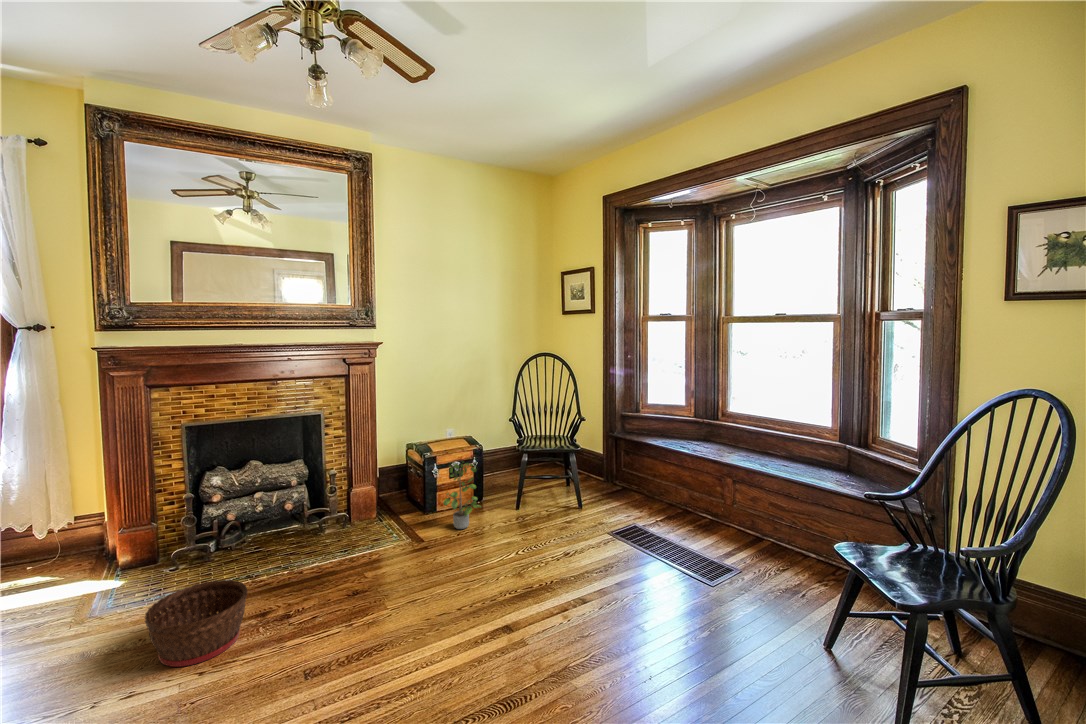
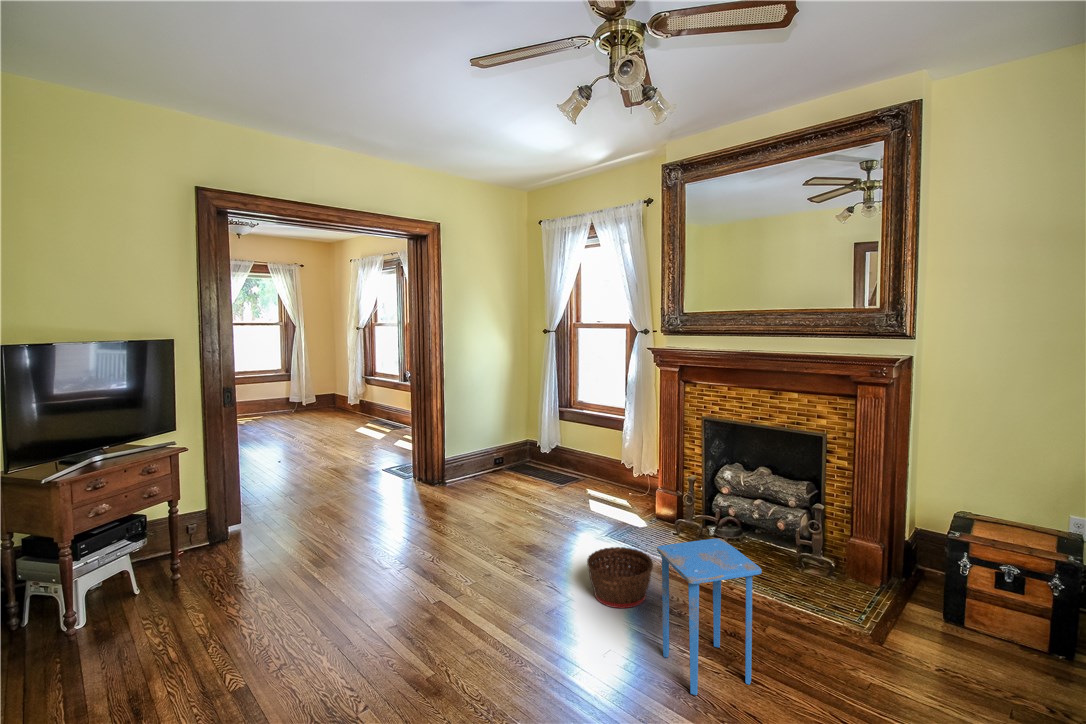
potted plant: present [443,463,481,529] -> none [924,554,981,663]
side table: none [317,503,413,644] -> present [657,538,762,695]

